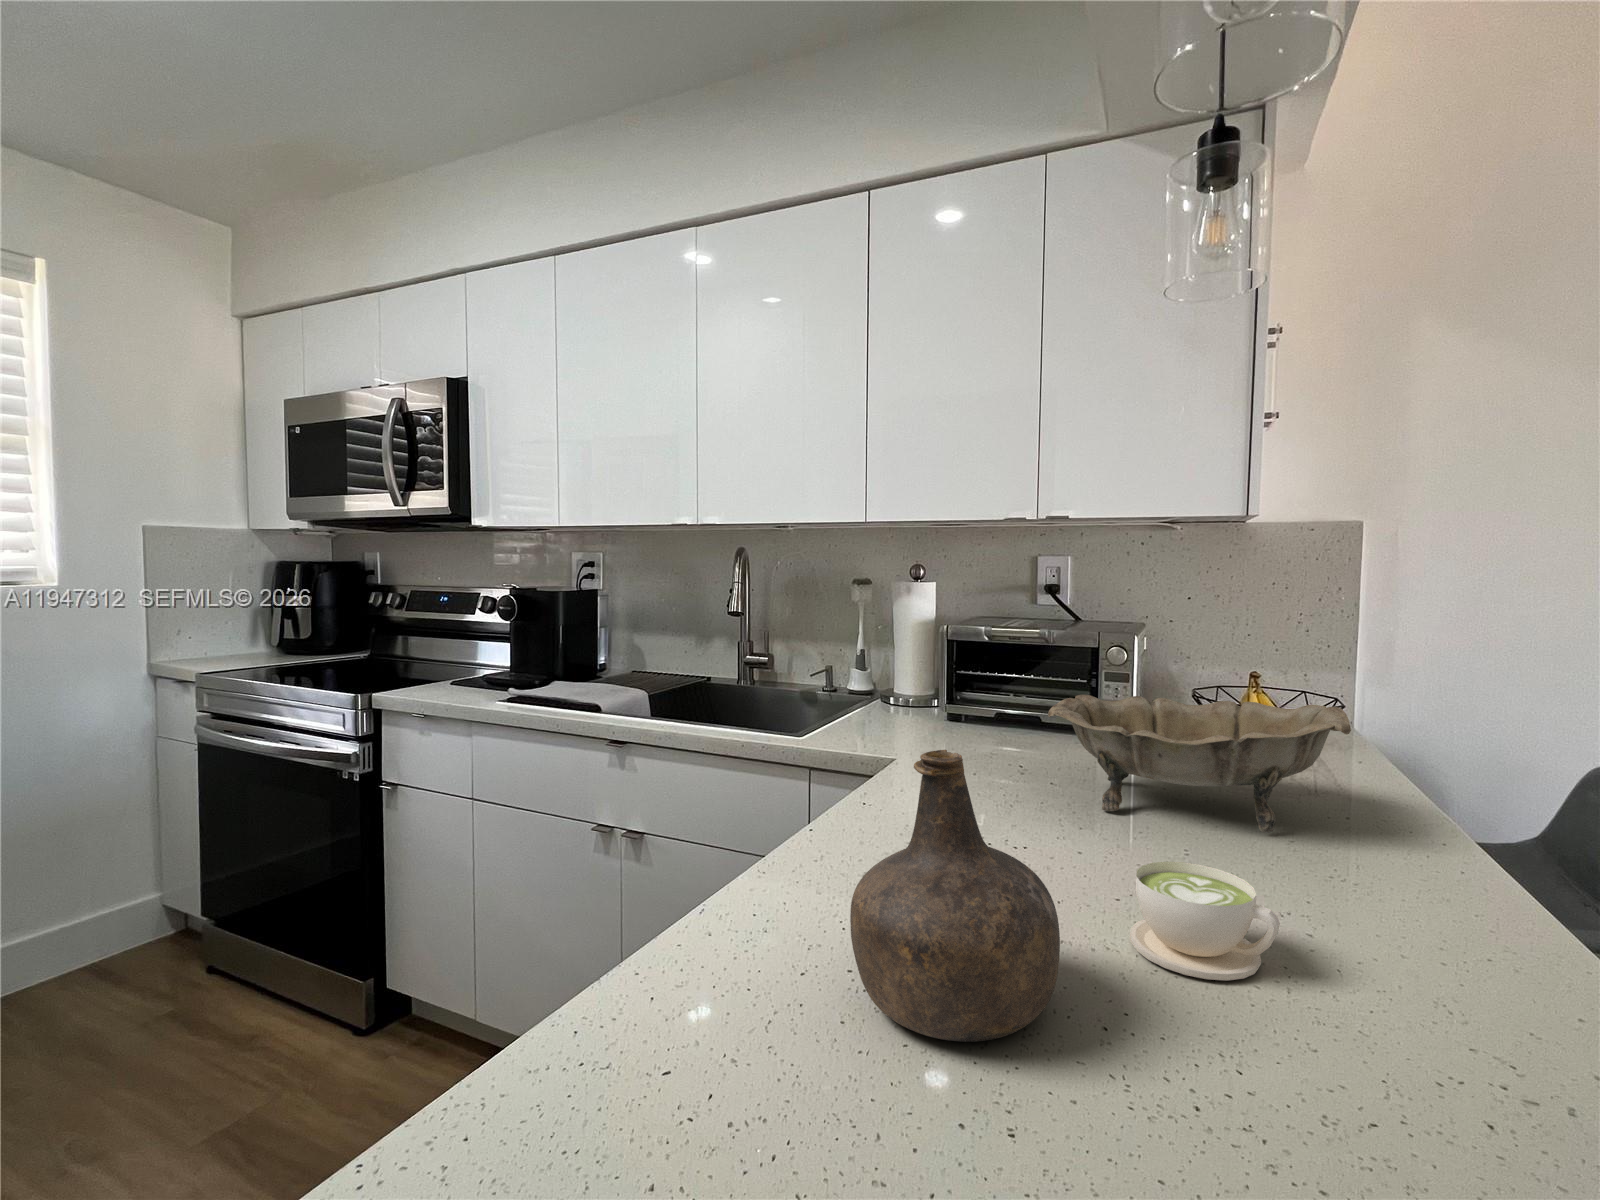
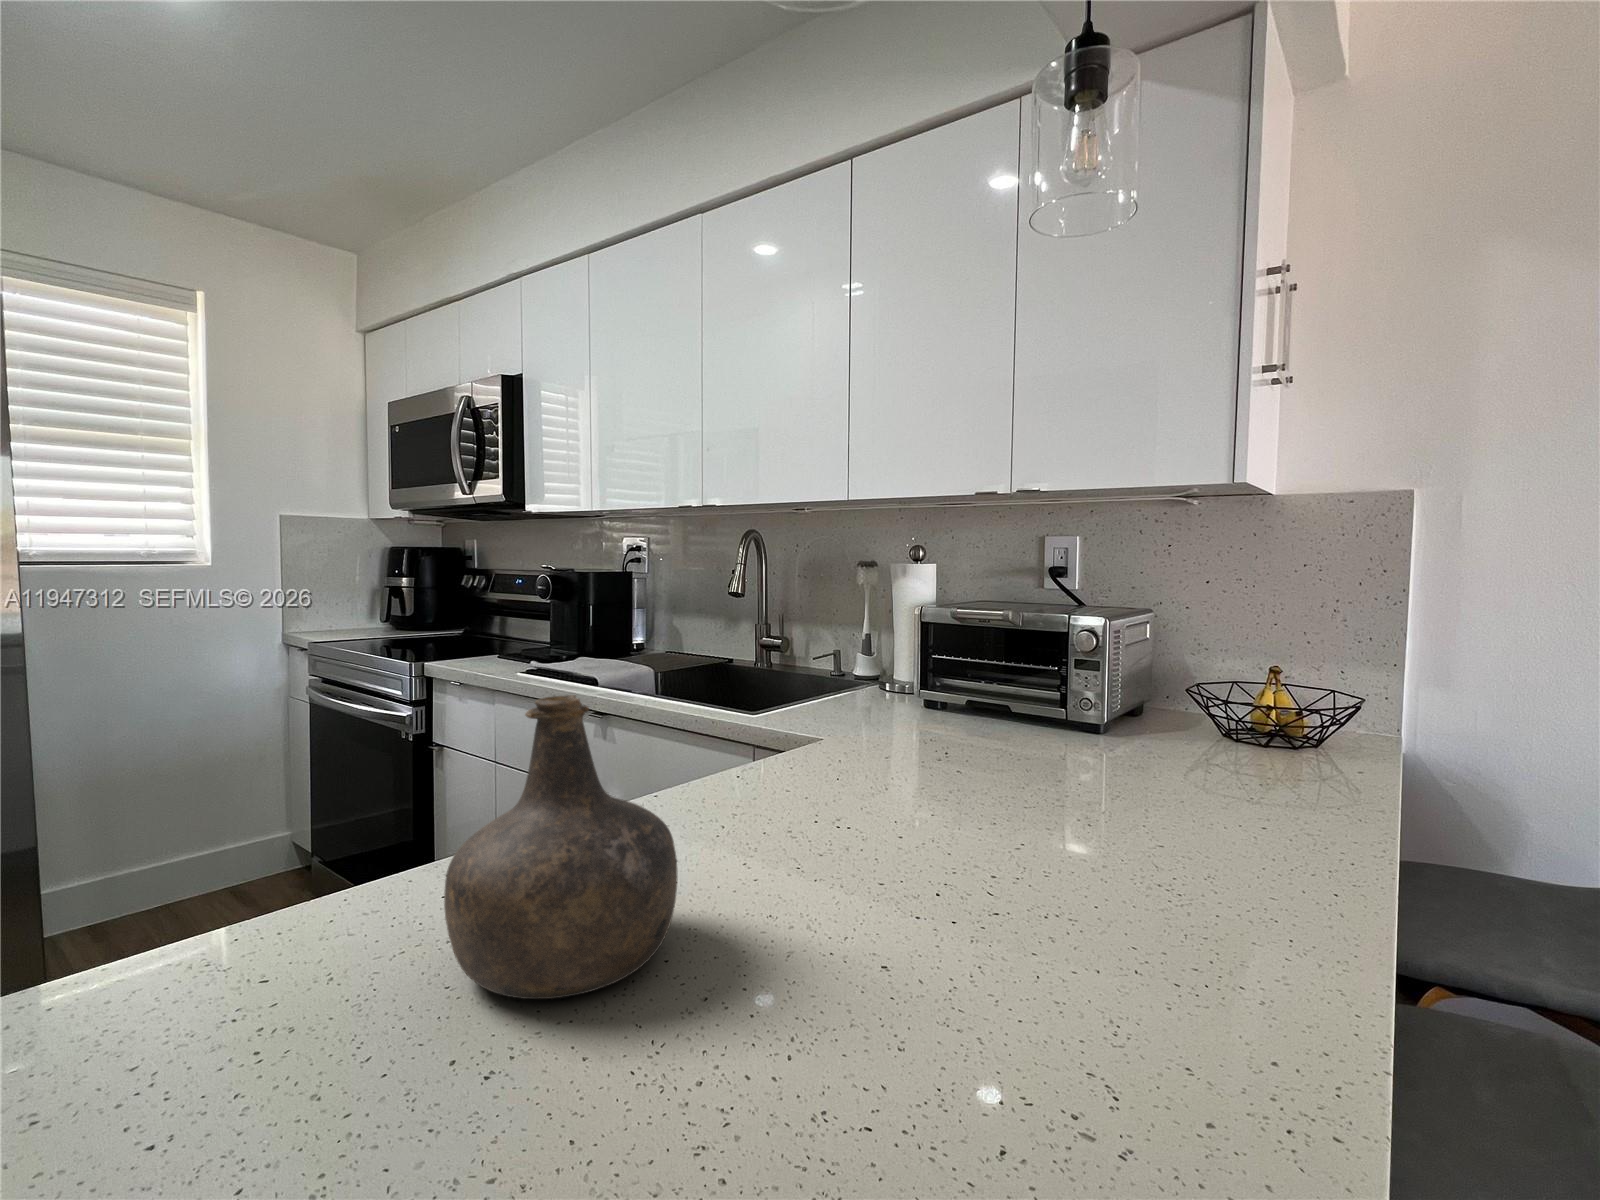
decorative bowl: present [1048,695,1351,833] -> none [931,677,1264,838]
coffee cup: present [1130,862,1280,981] -> none [816,844,951,978]

